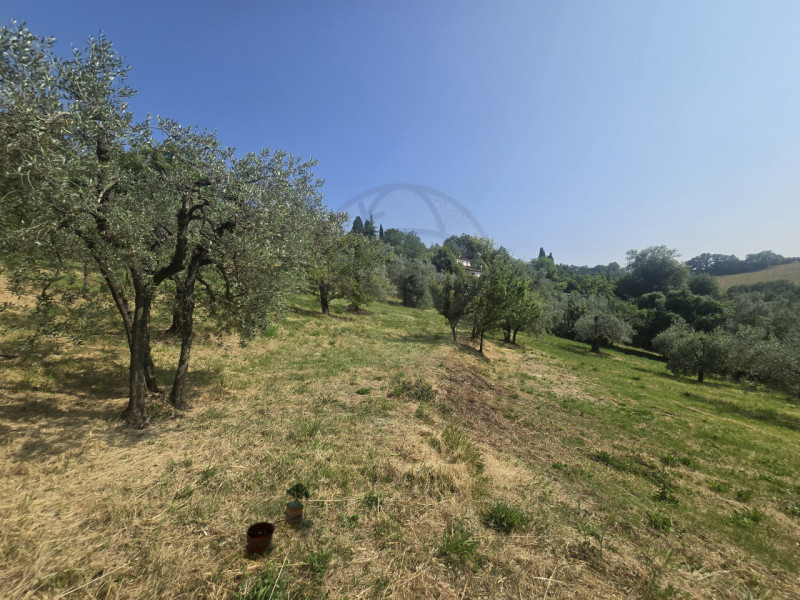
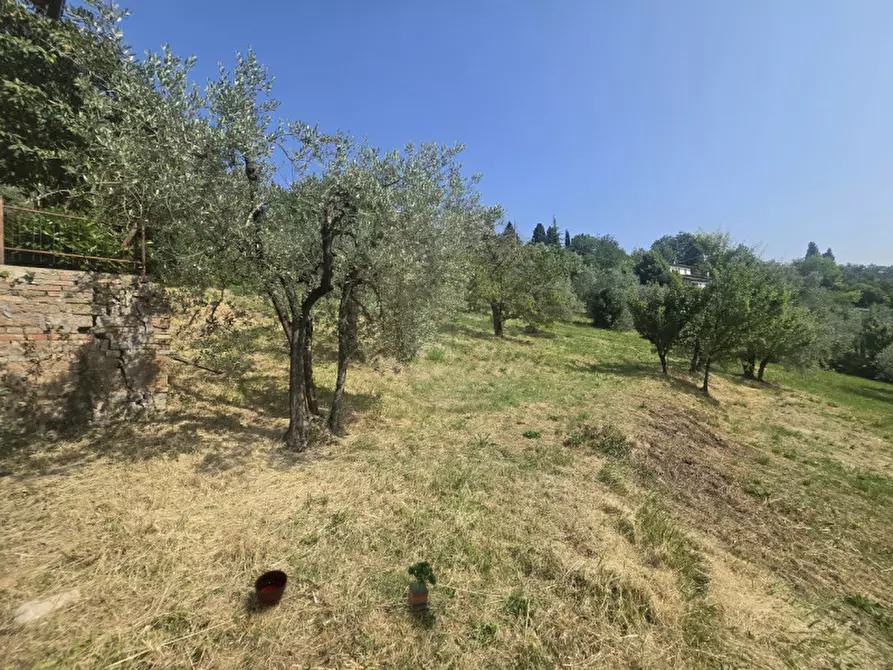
basket: present [247,522,275,552] -> present [255,570,288,605]

